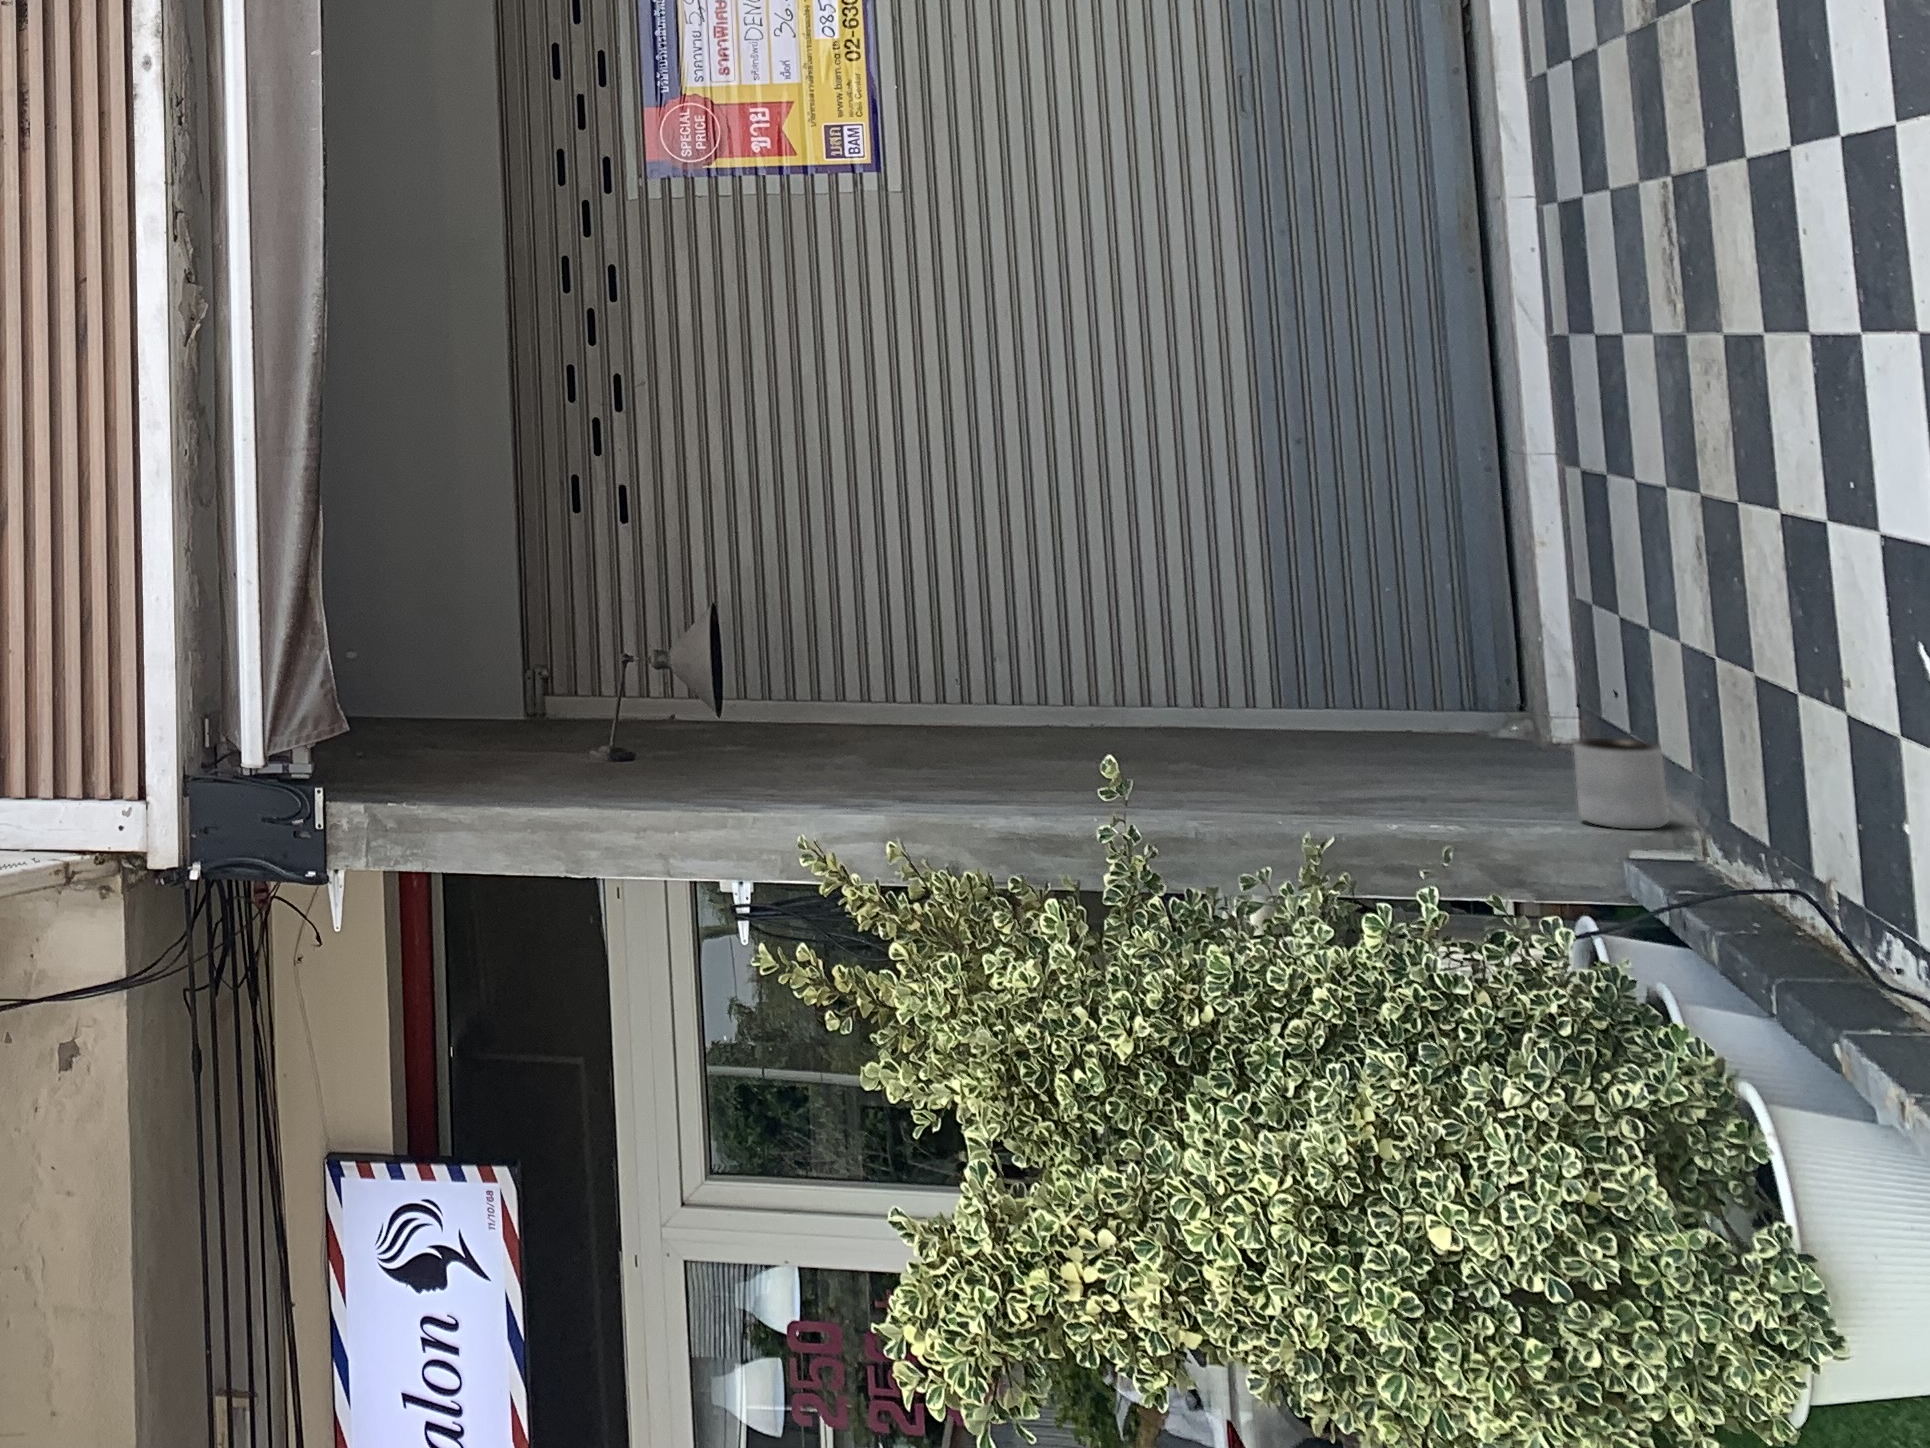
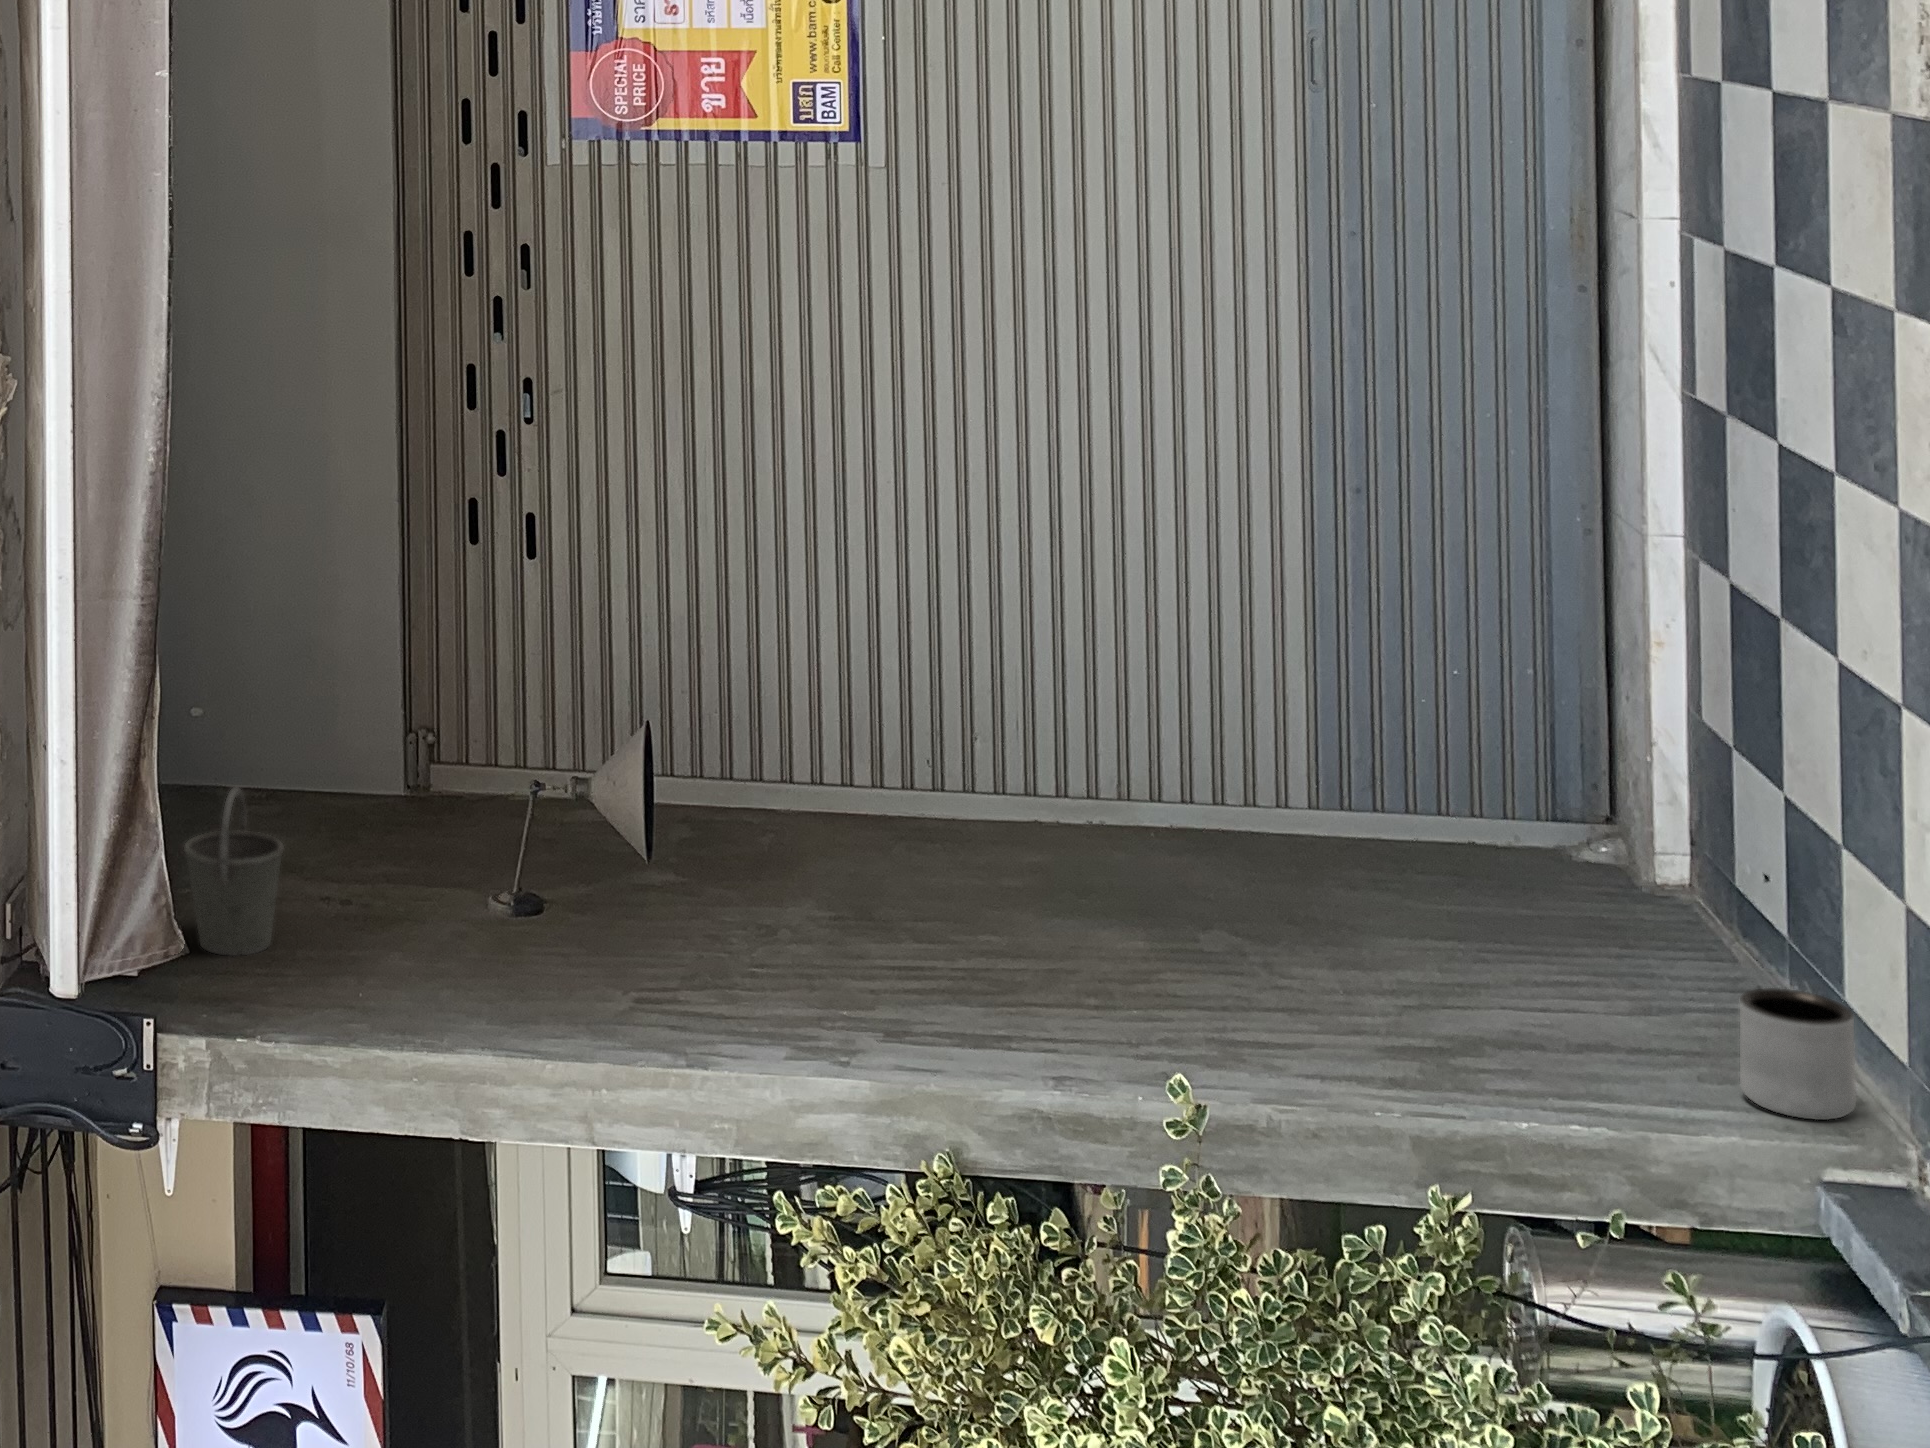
bucket: none [342,646,422,777] -> present [184,787,283,956]

